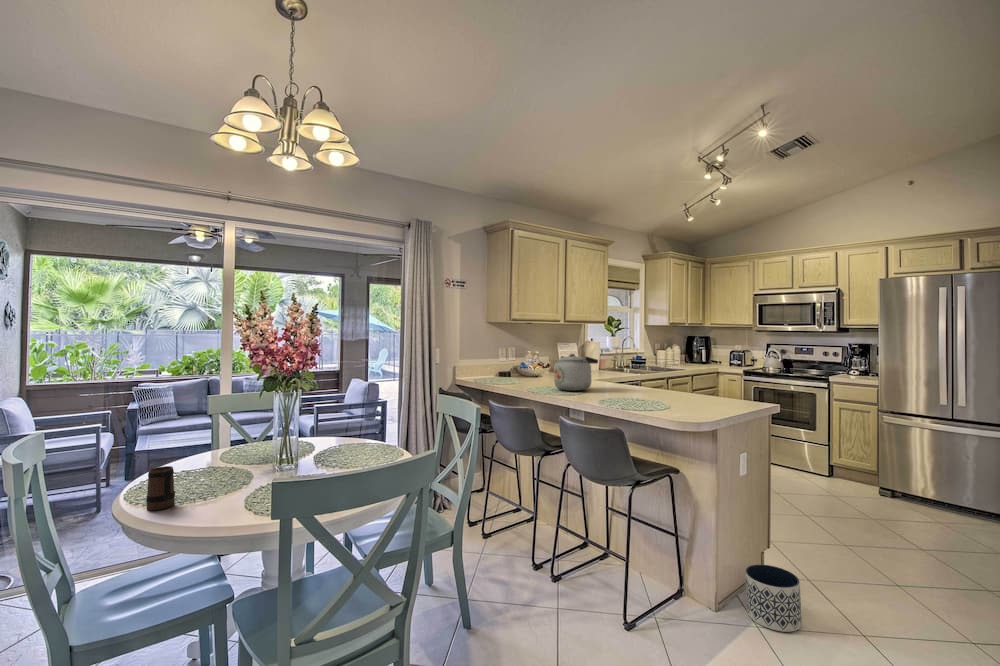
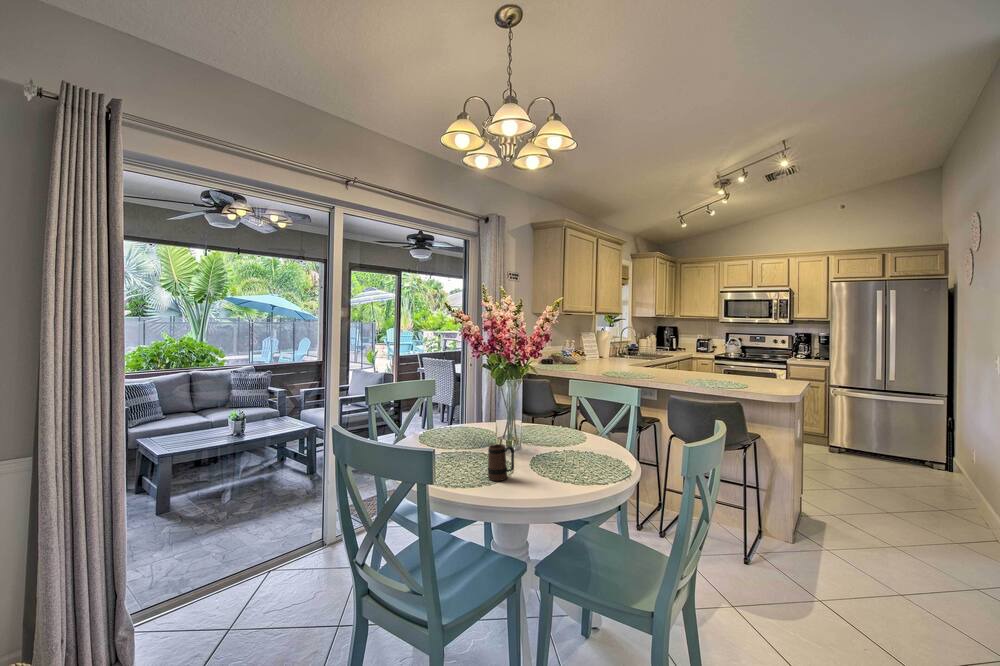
kettle: present [554,354,598,391] -> none [618,343,660,375]
planter: present [745,565,802,632] -> none [805,502,848,546]

